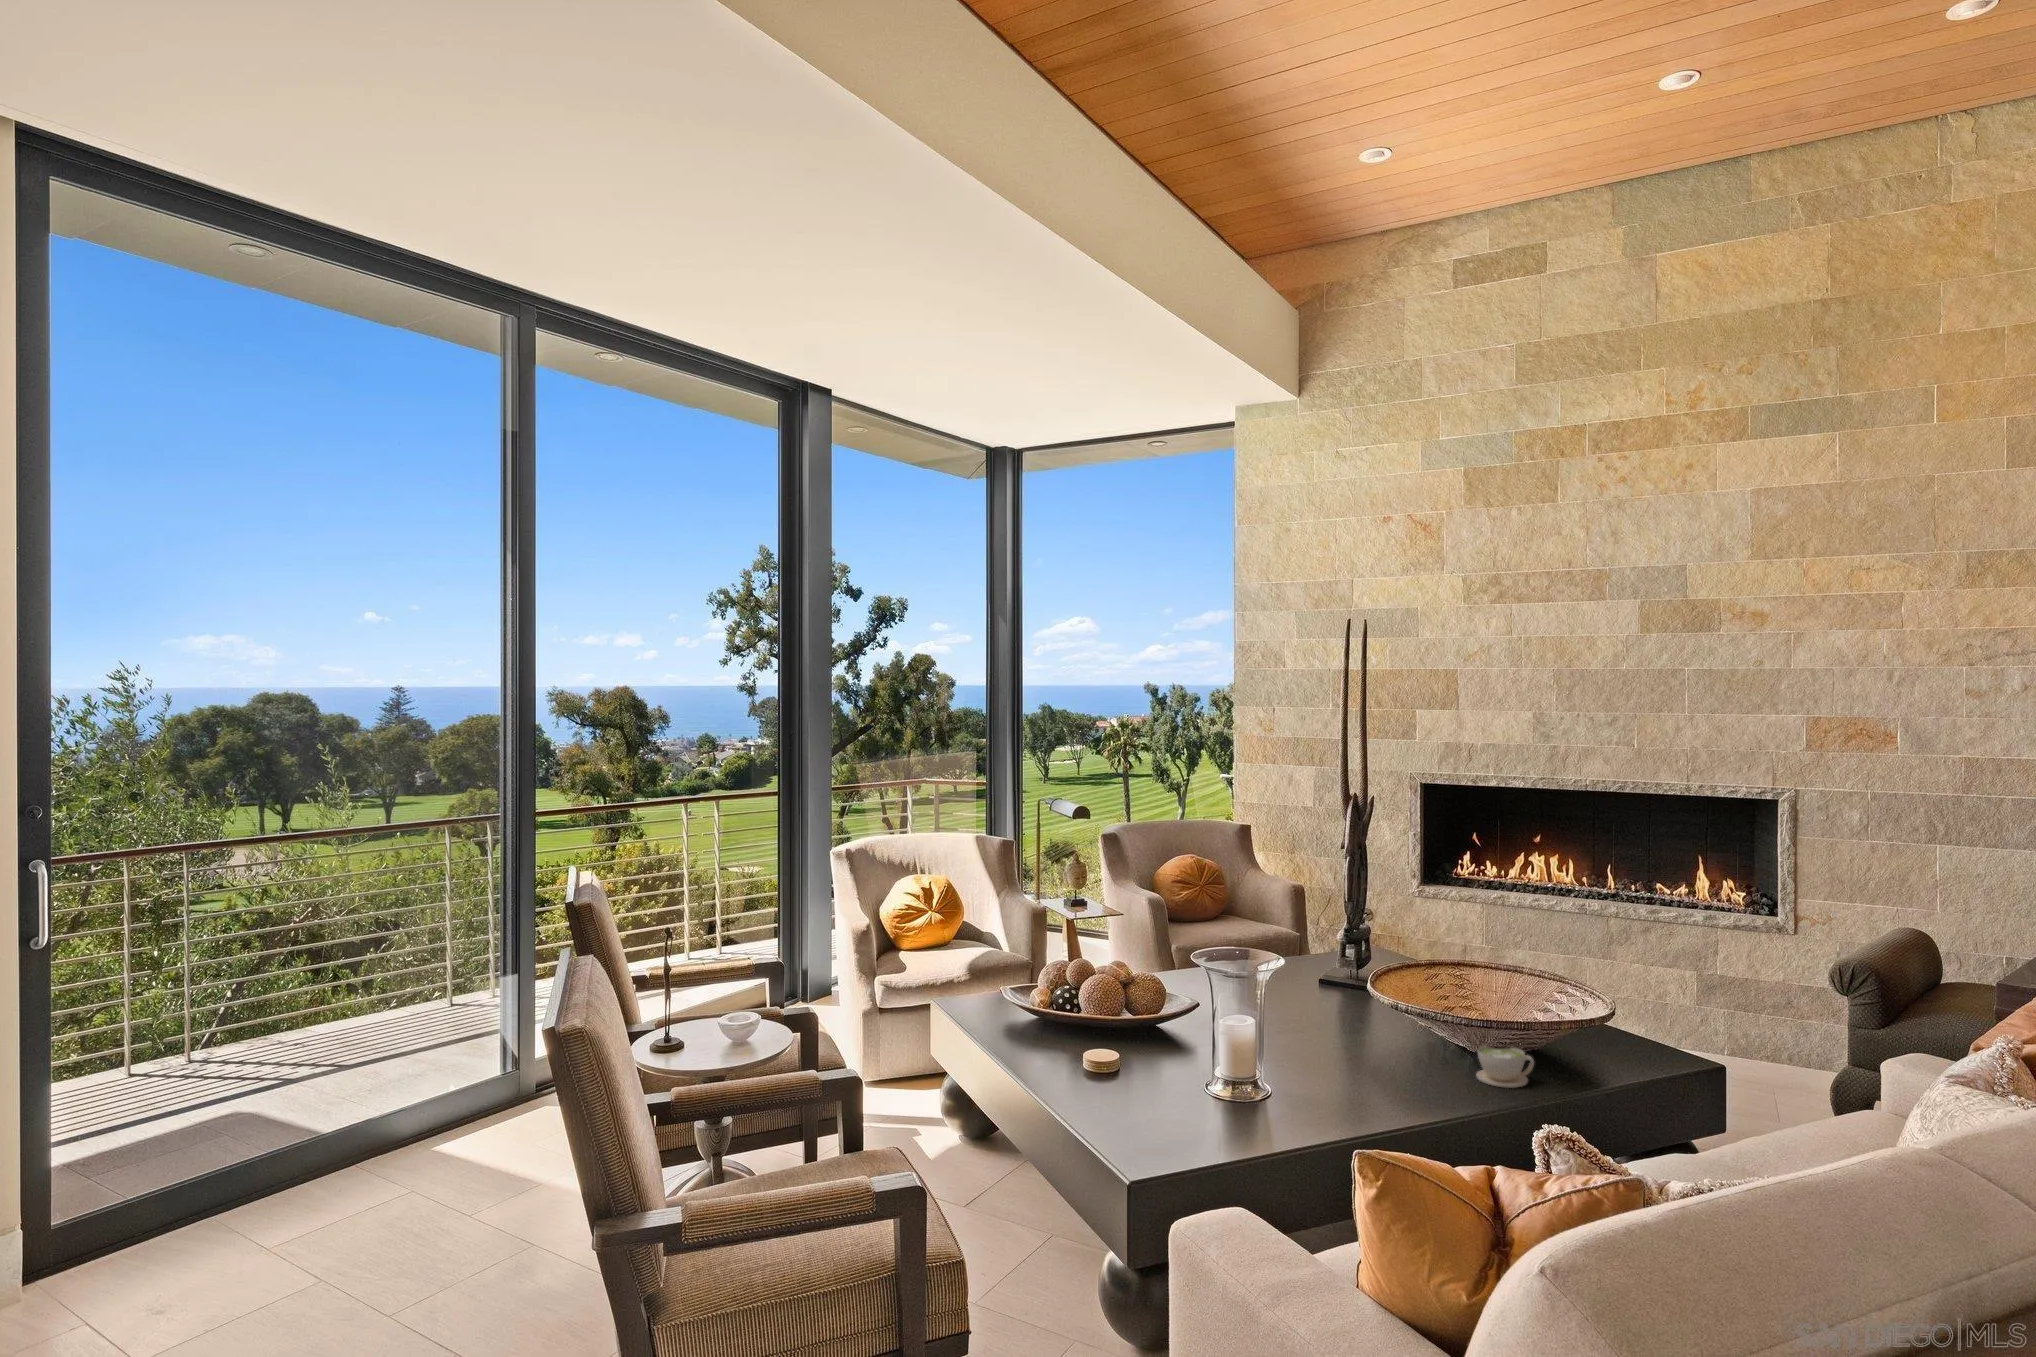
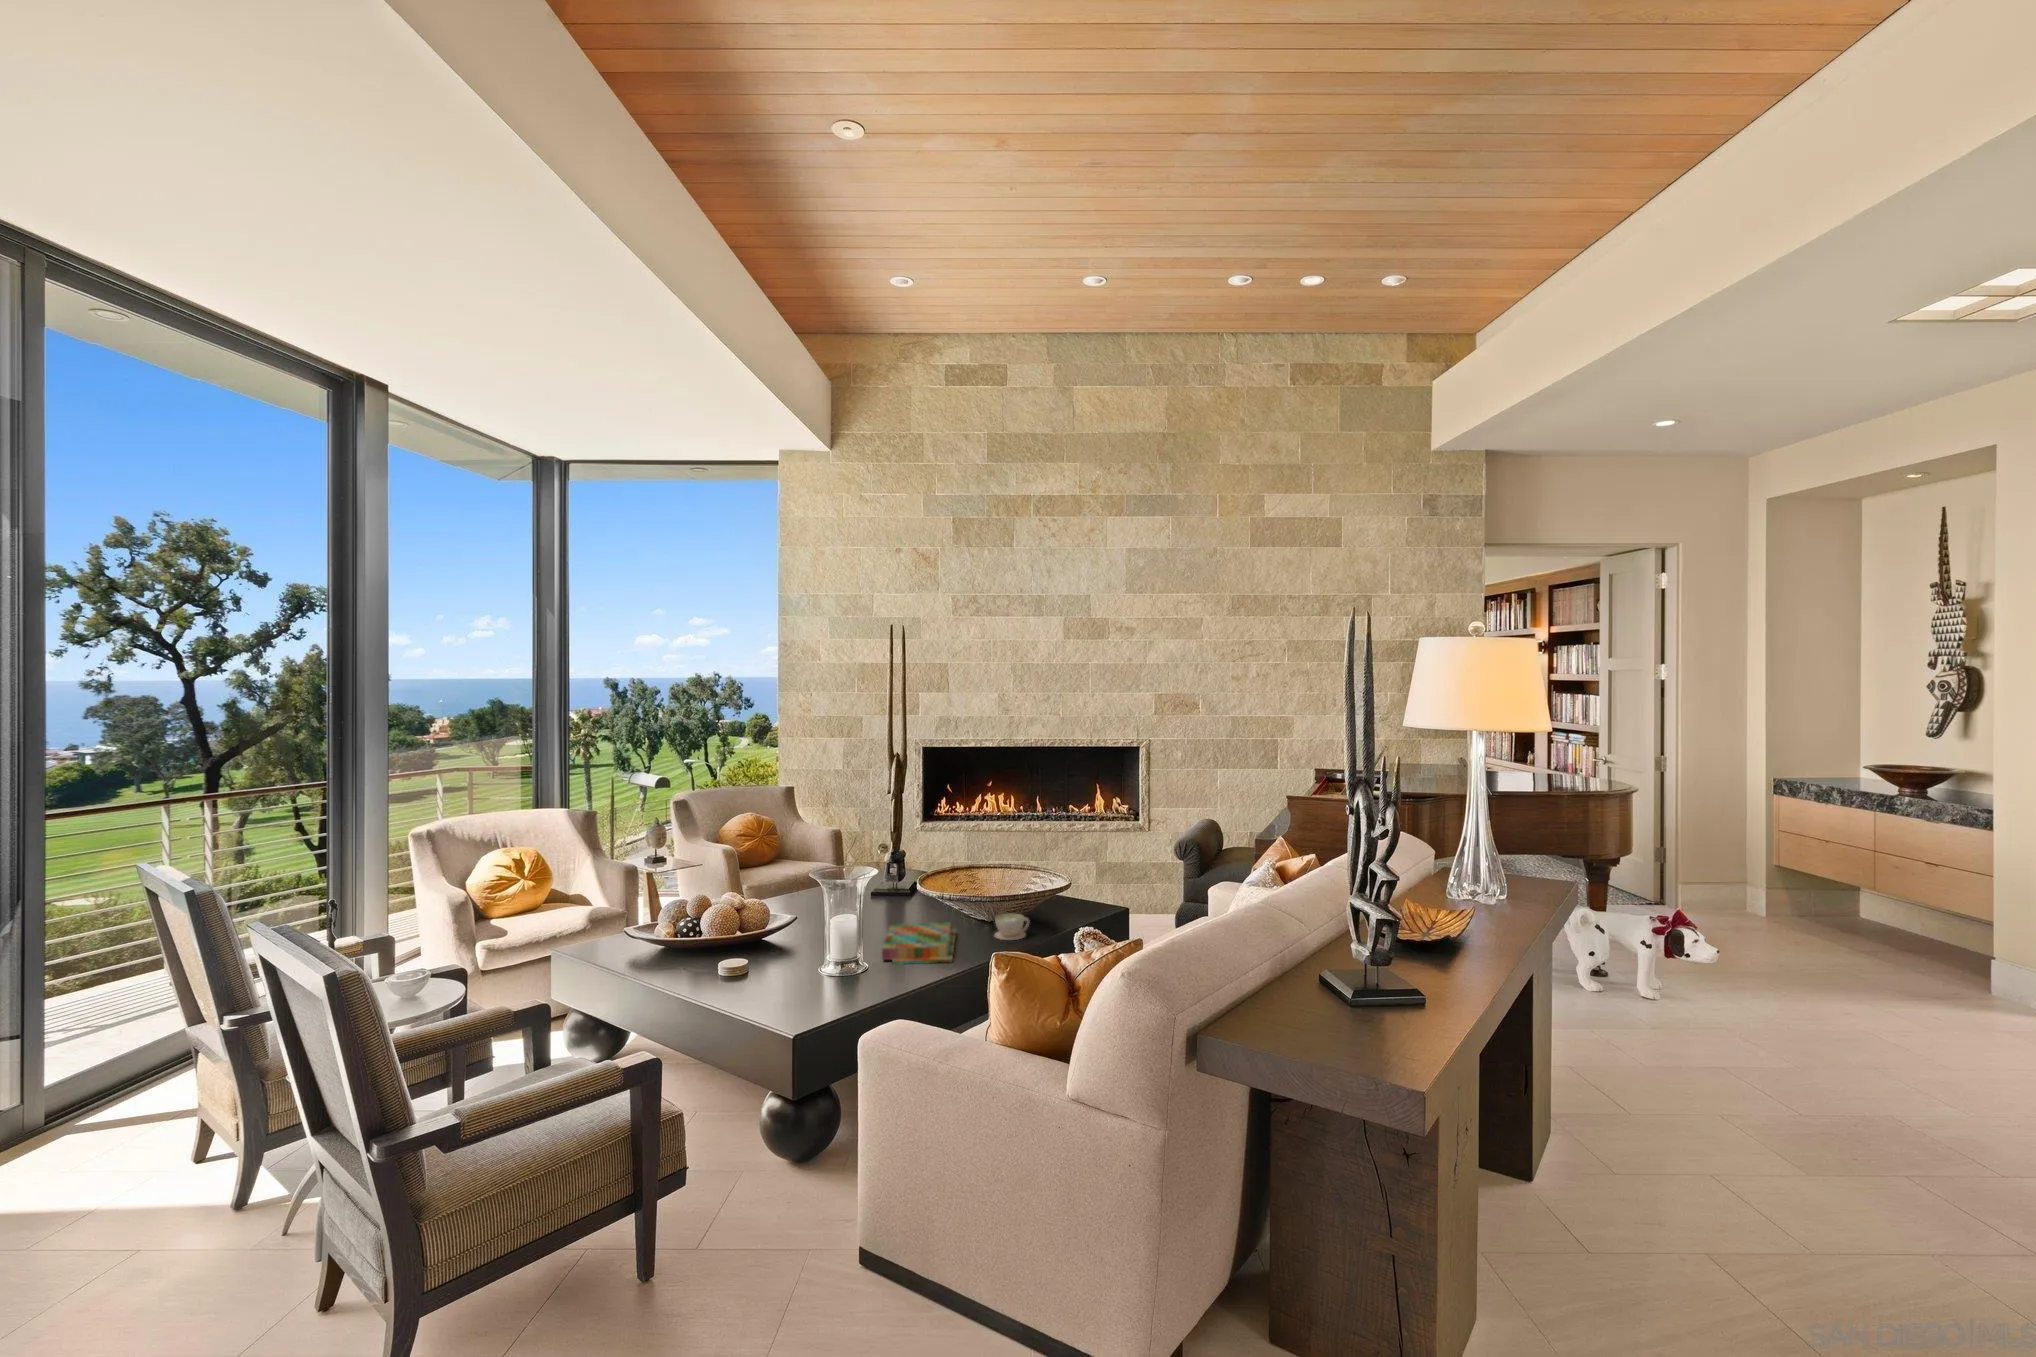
board game: none [1296,1034,1419,1109] -> present [882,922,956,965]

